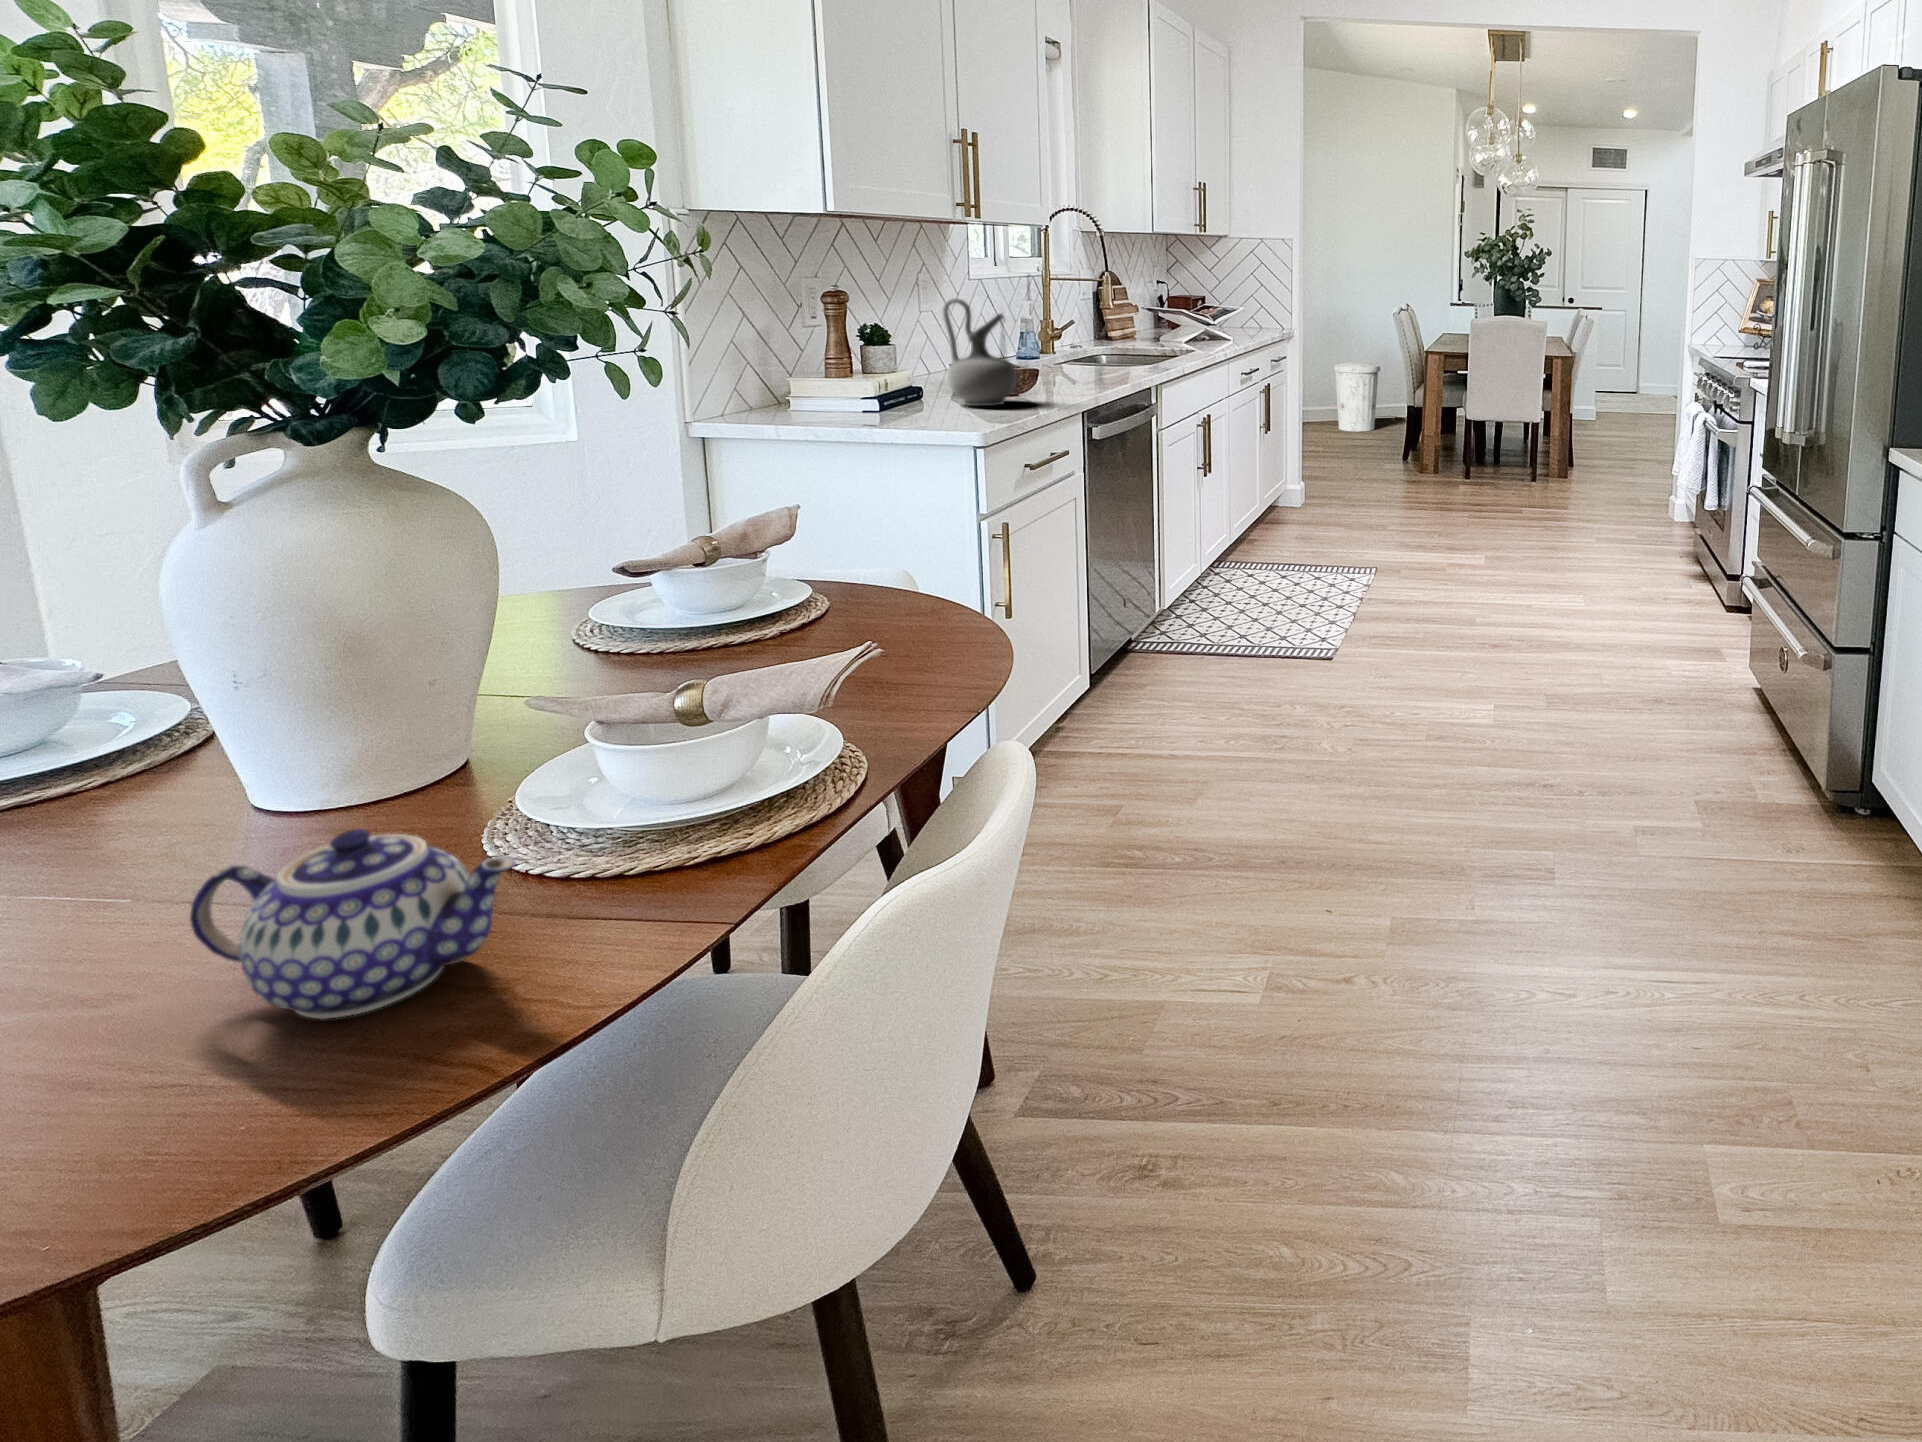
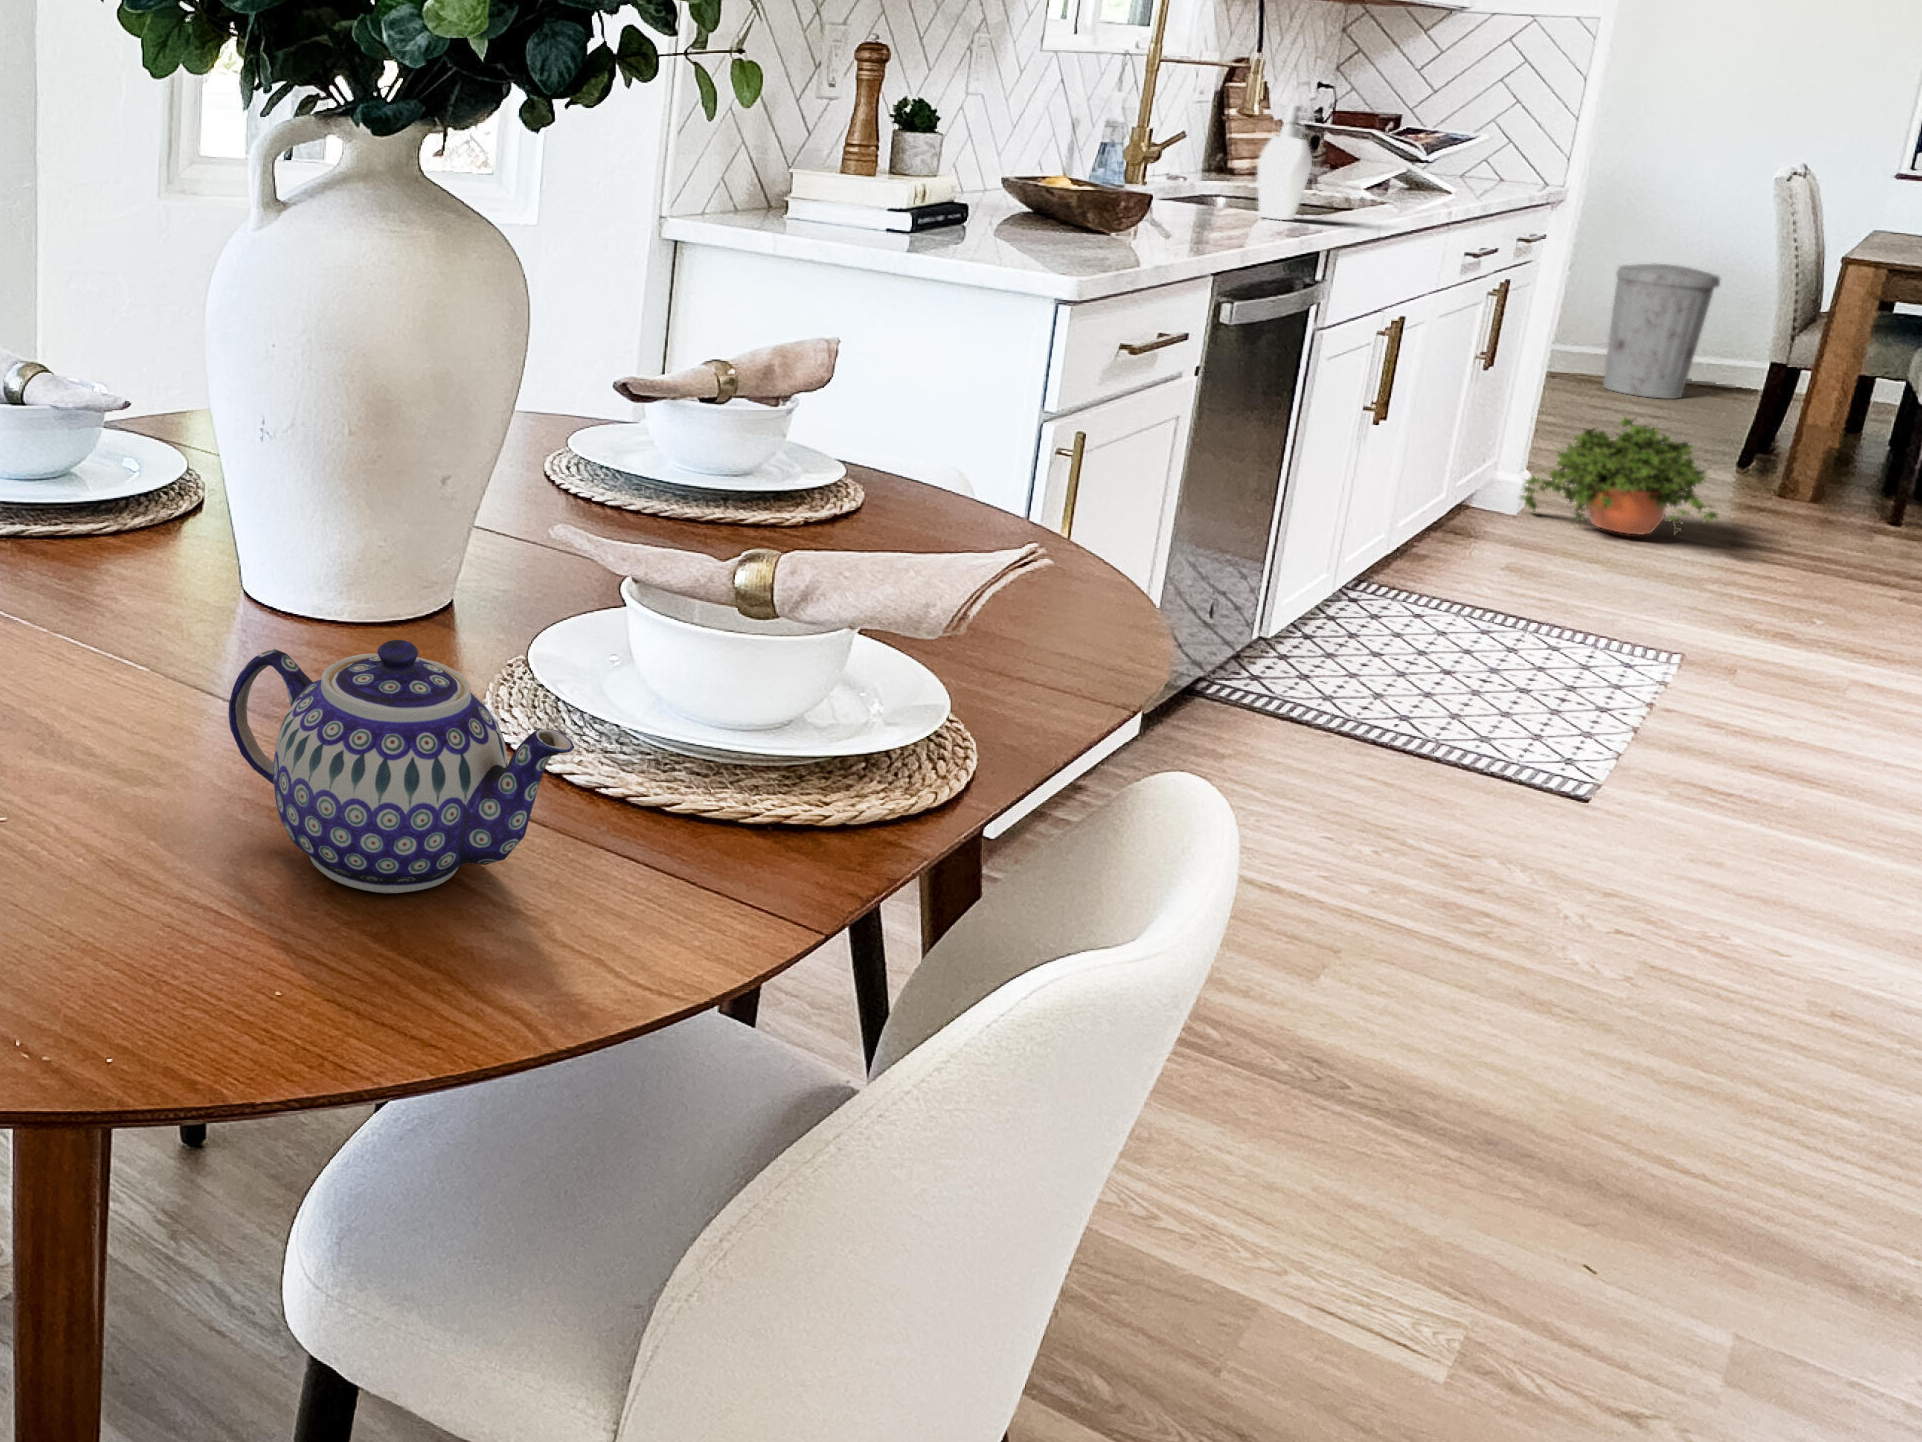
ceramic jug: present [943,298,1017,406] -> none [1007,66,1116,246]
soap dispenser: none [1111,305,1141,371] -> present [1257,105,1315,220]
potted plant: none [1295,447,1389,509] -> present [1520,417,1722,536]

